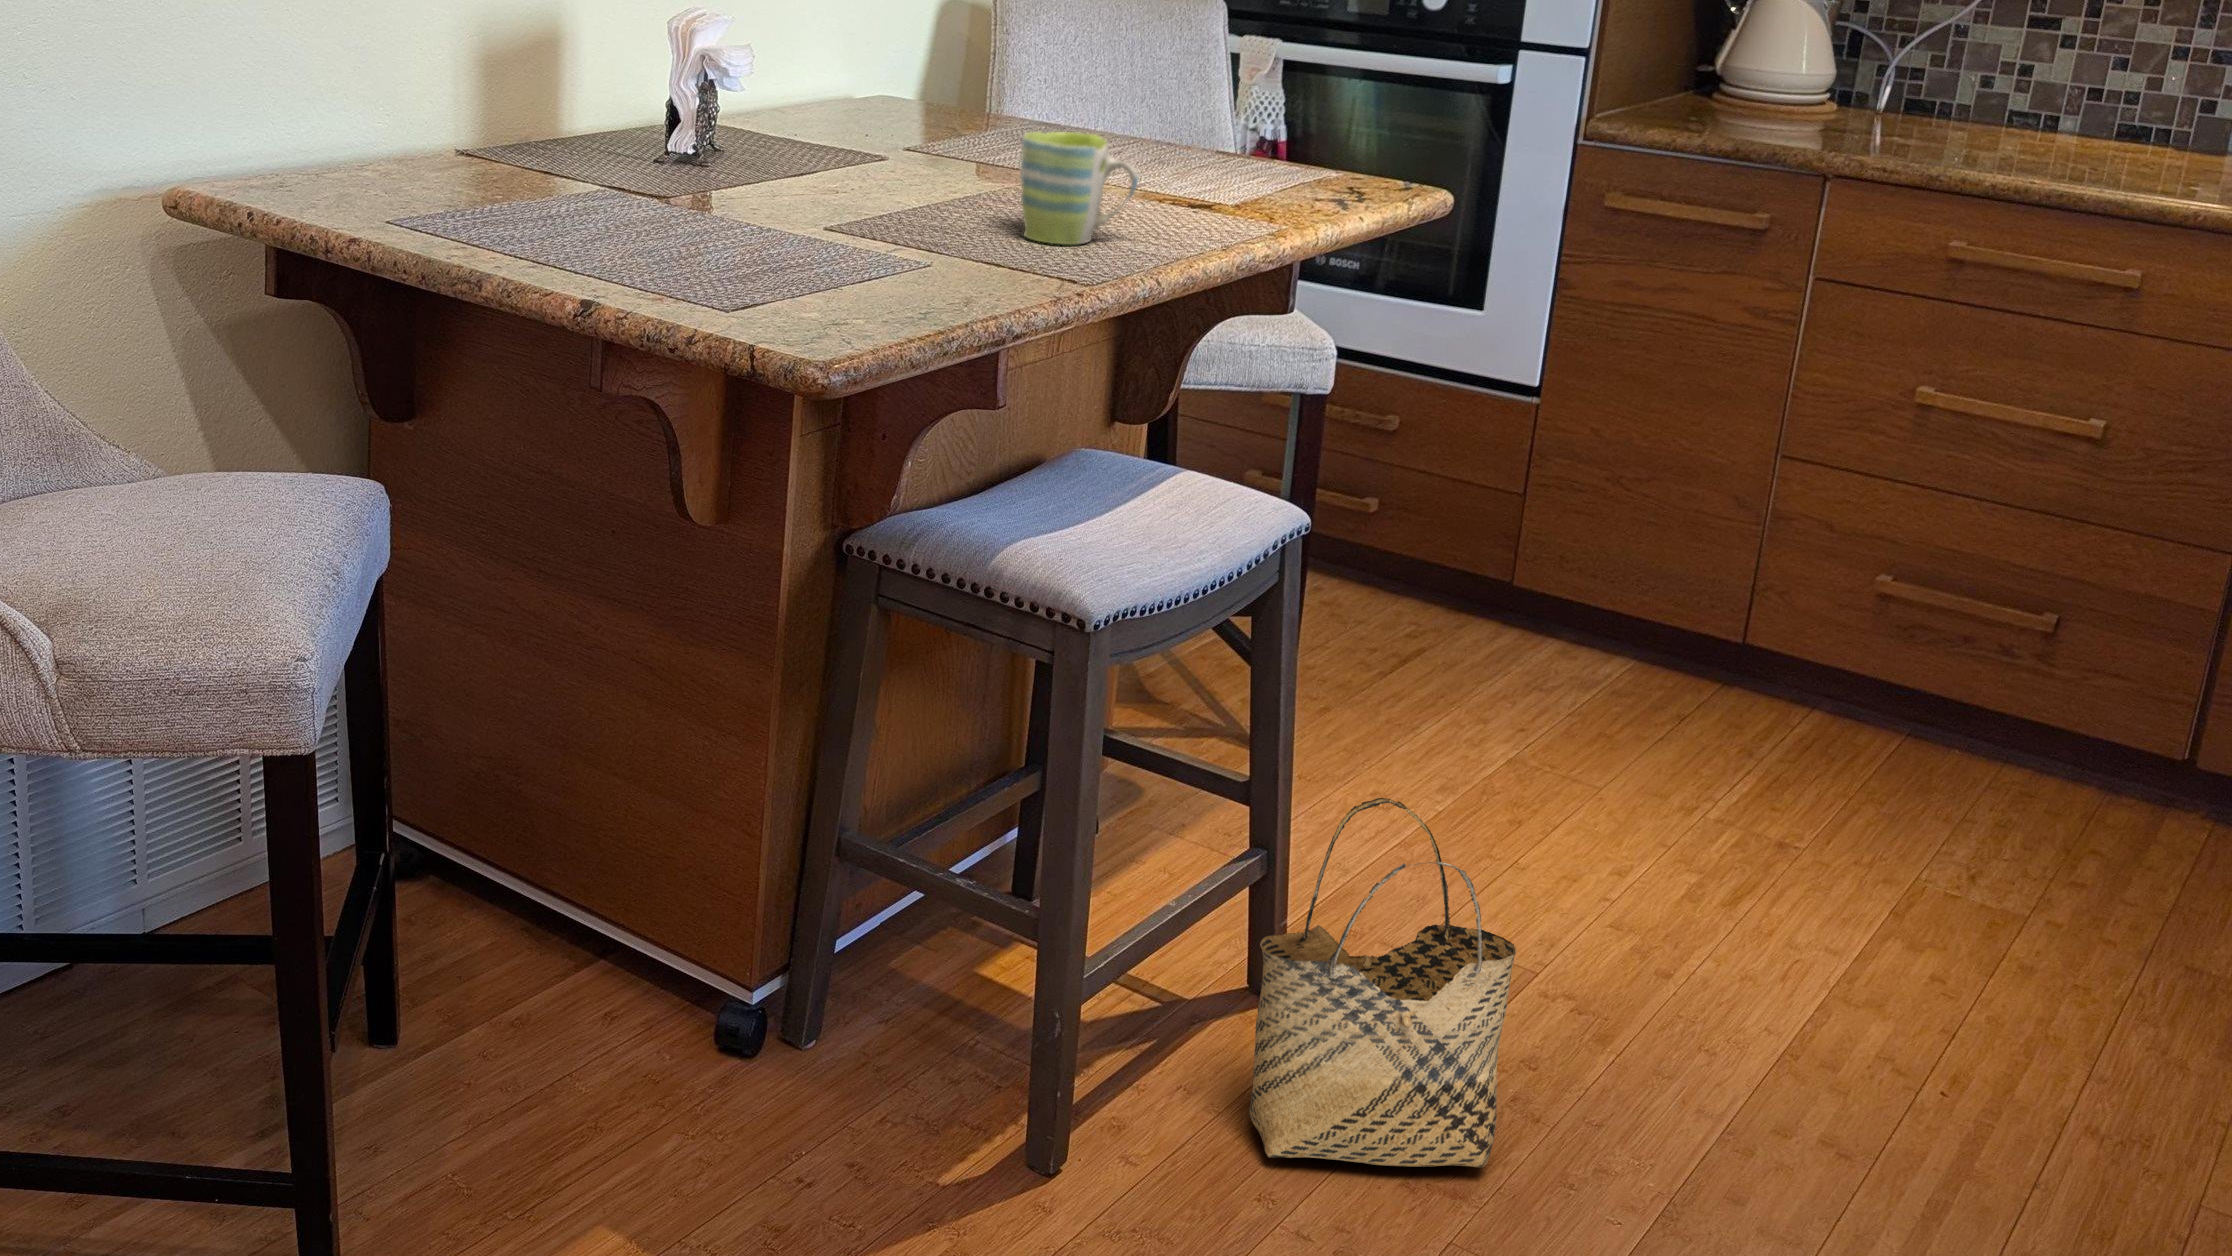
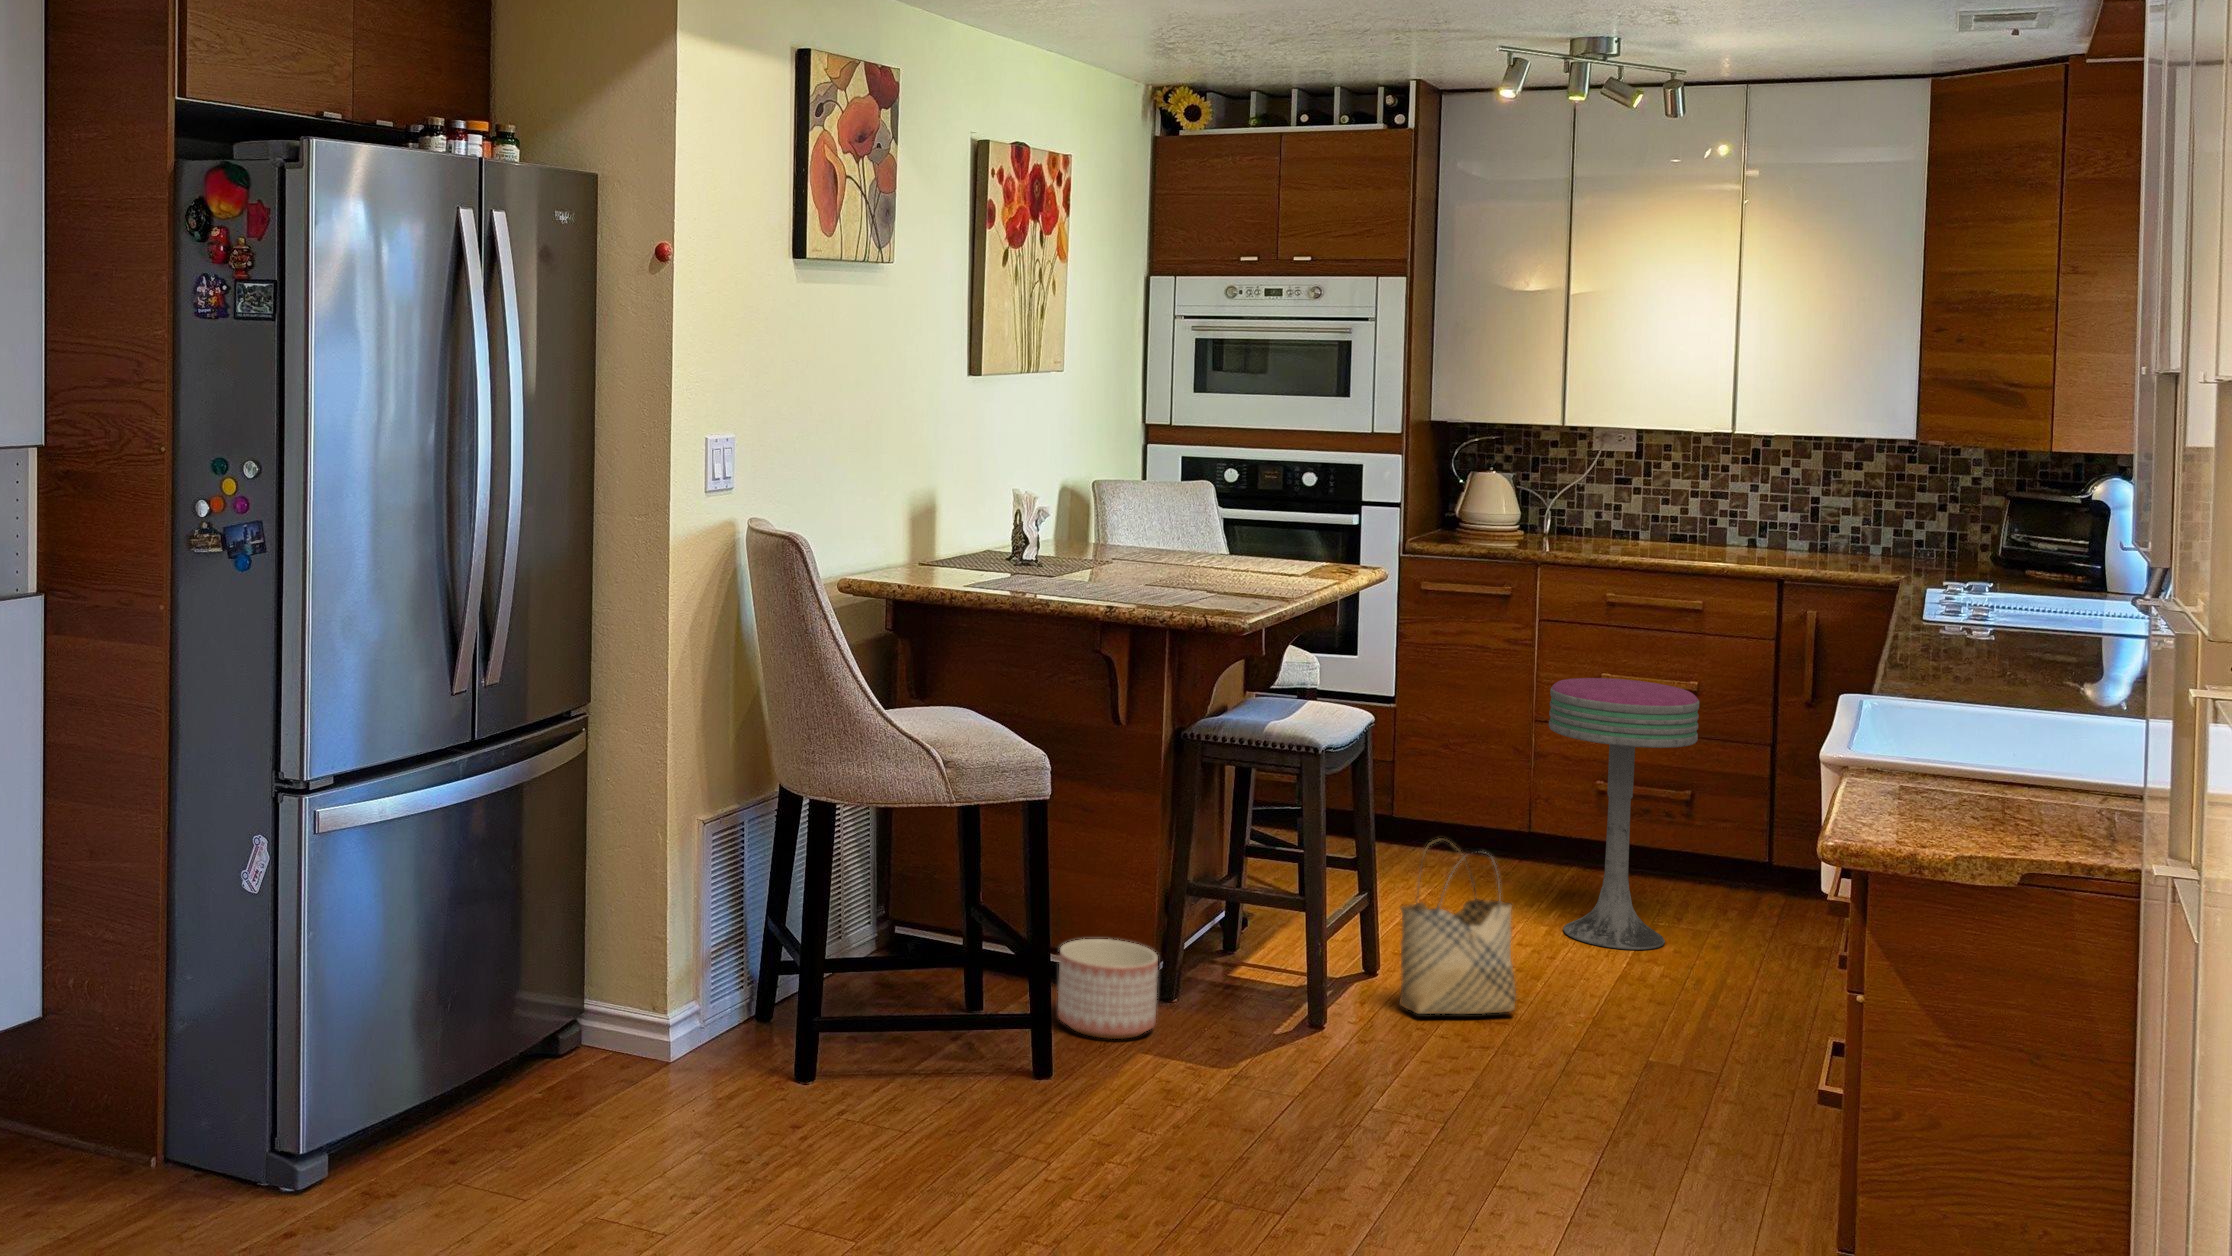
mug: present [1020,132,1139,245] -> none [1232,536,1288,587]
bar stool: none [1714,430,2066,968] -> present [1549,678,1699,950]
planter: none [495,943,697,1174] -> present [1058,939,1158,1039]

